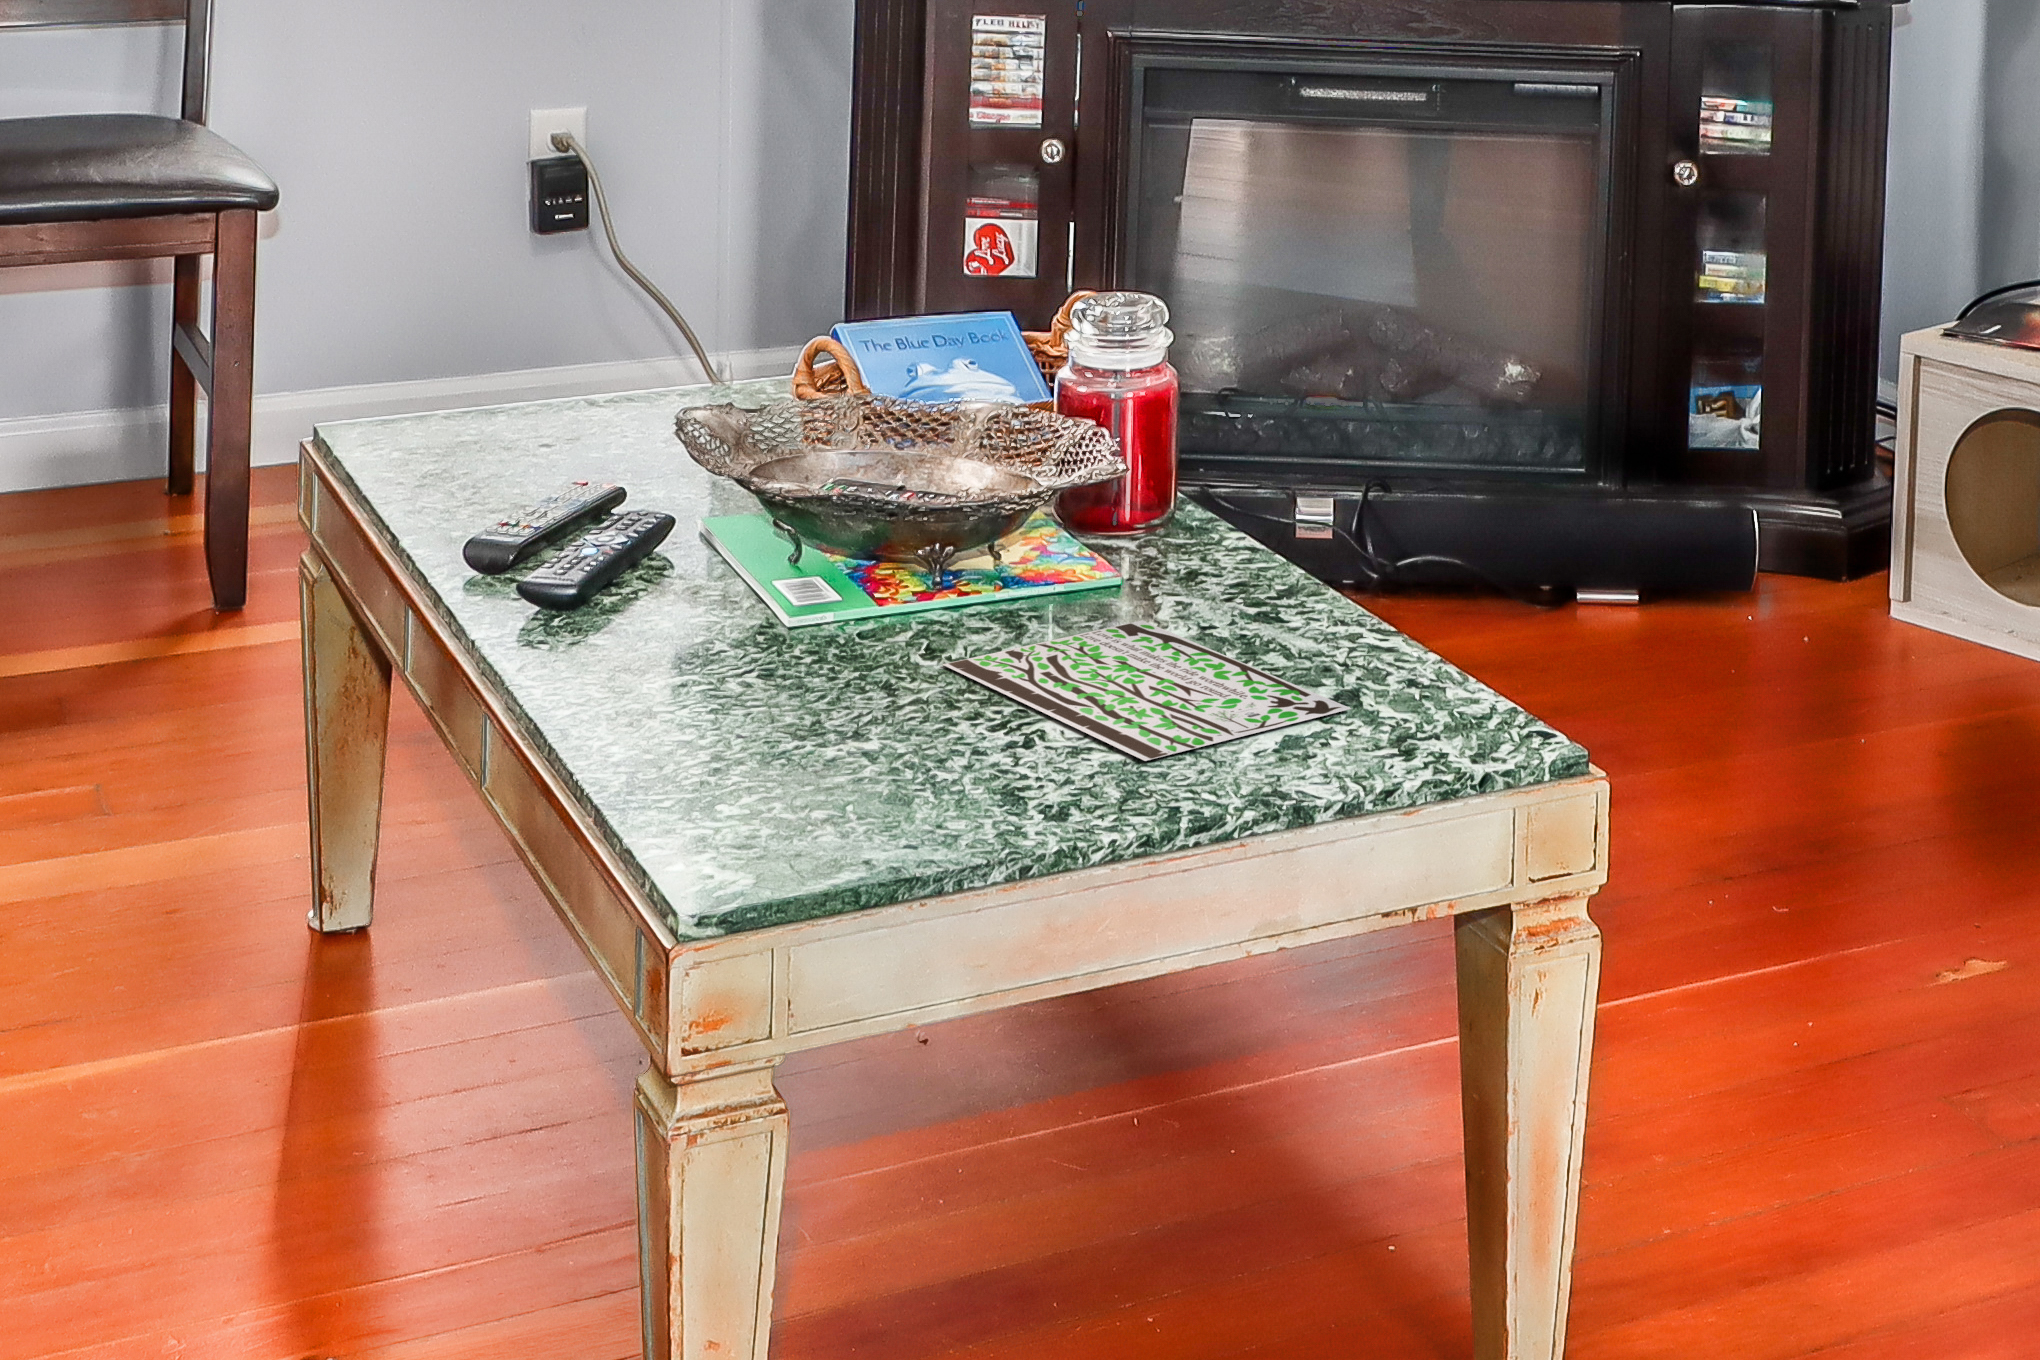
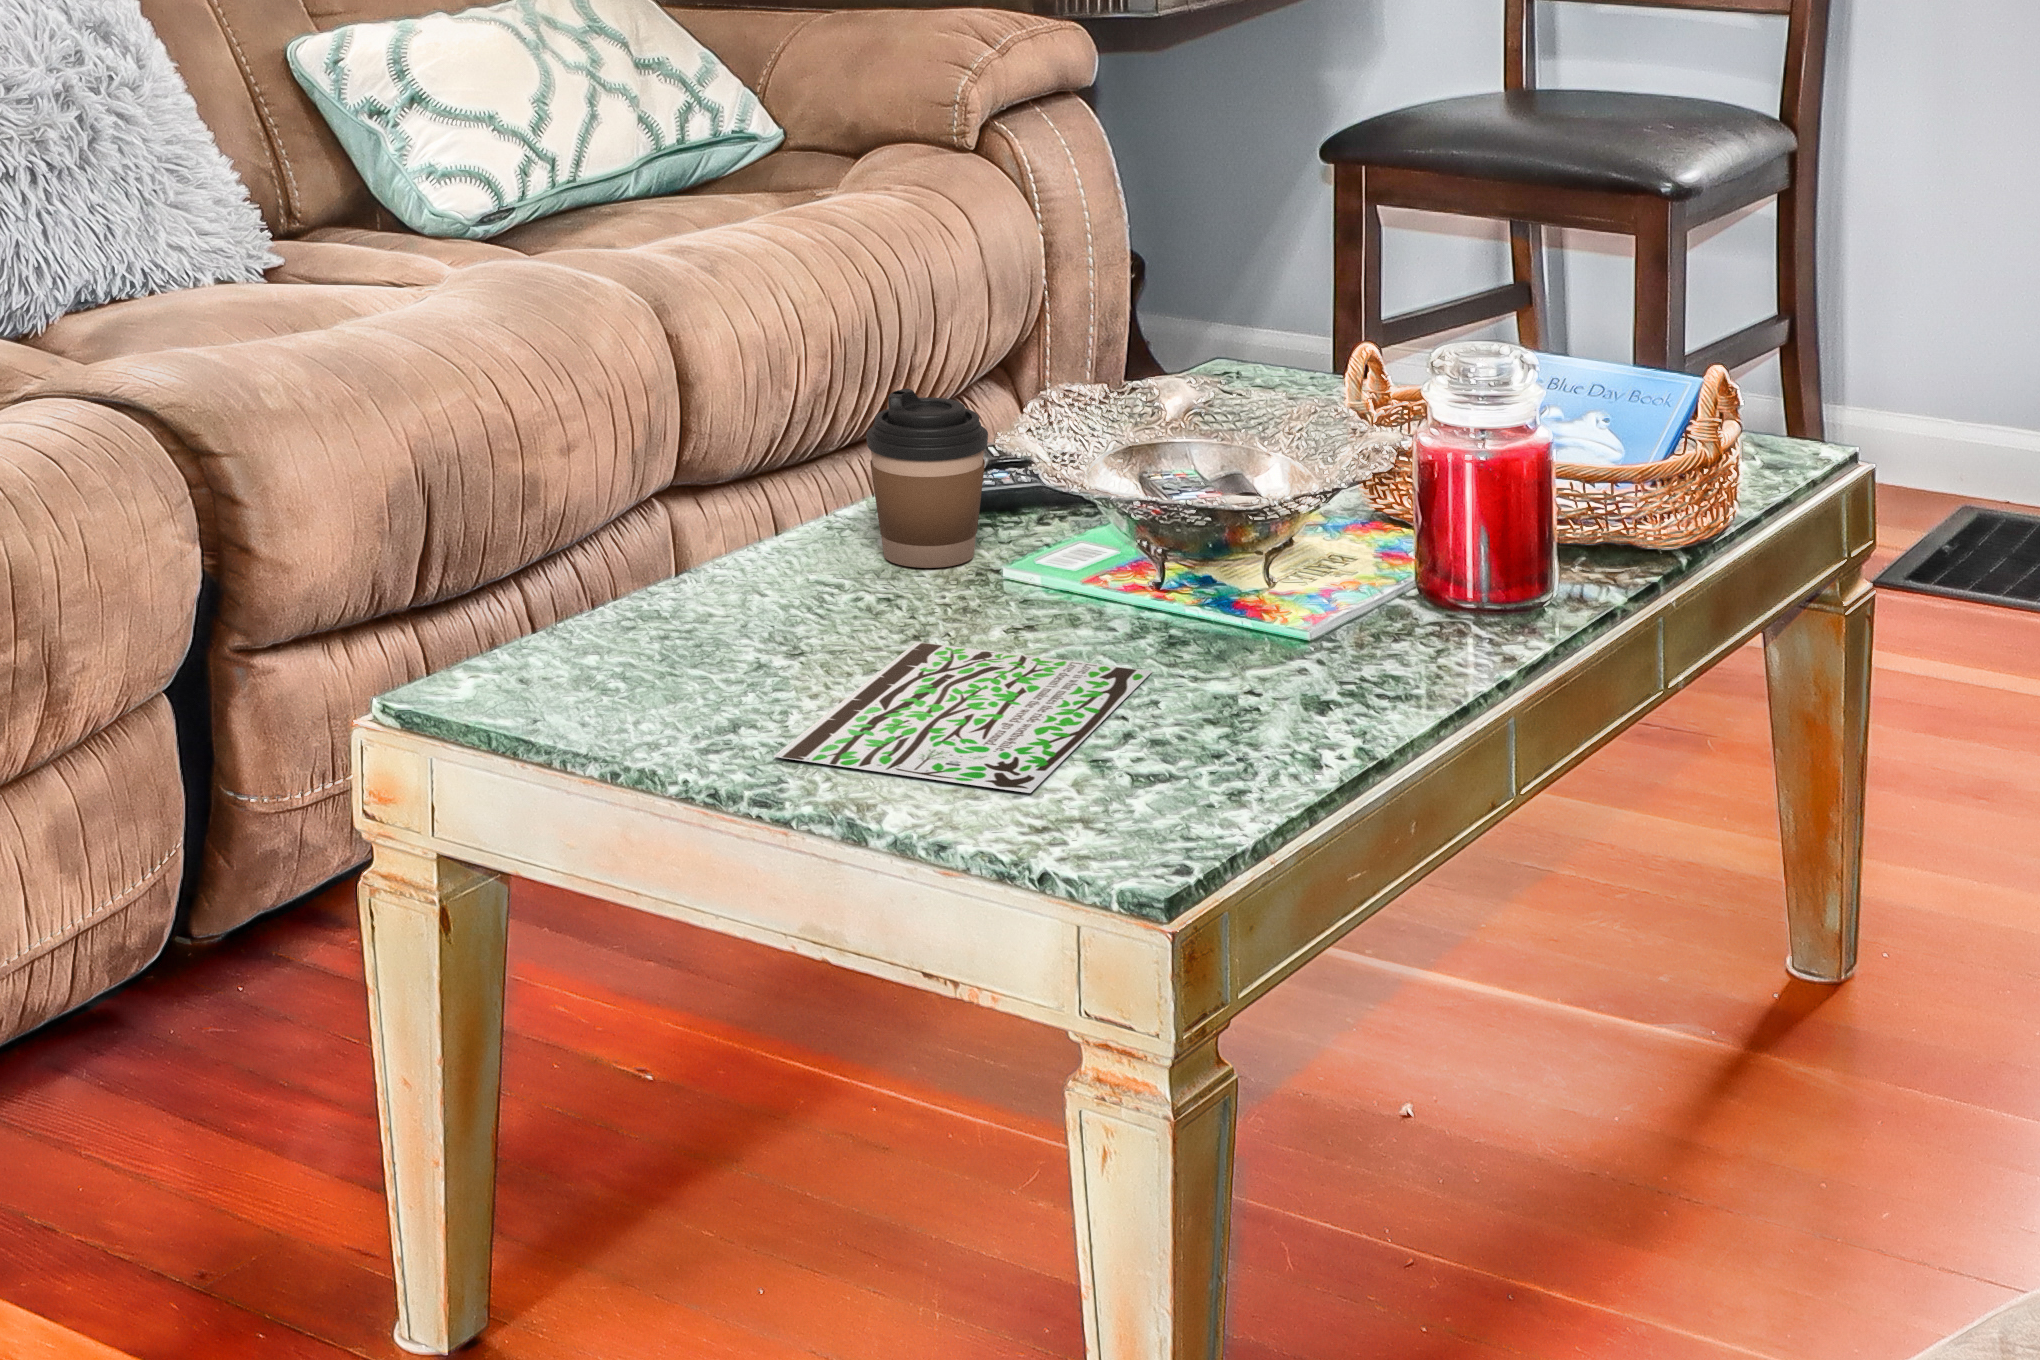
coffee cup: none [658,447,786,627] -> present [866,389,988,568]

